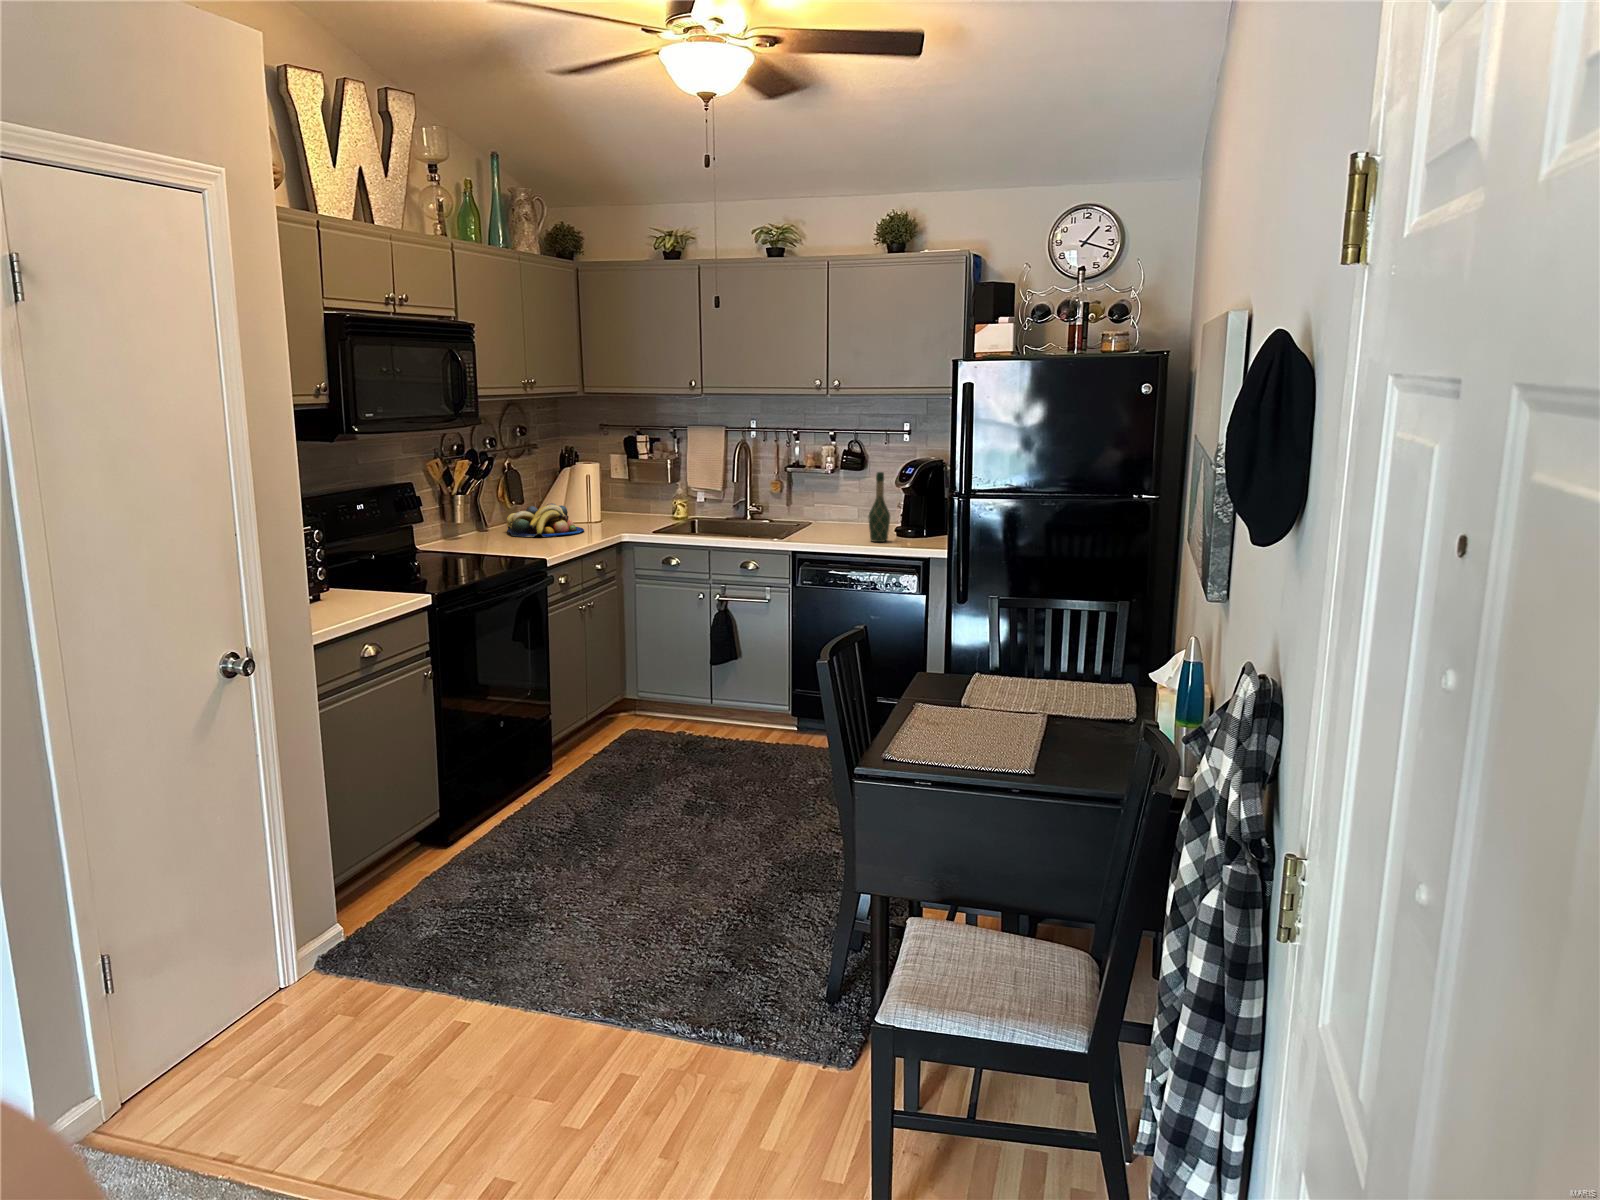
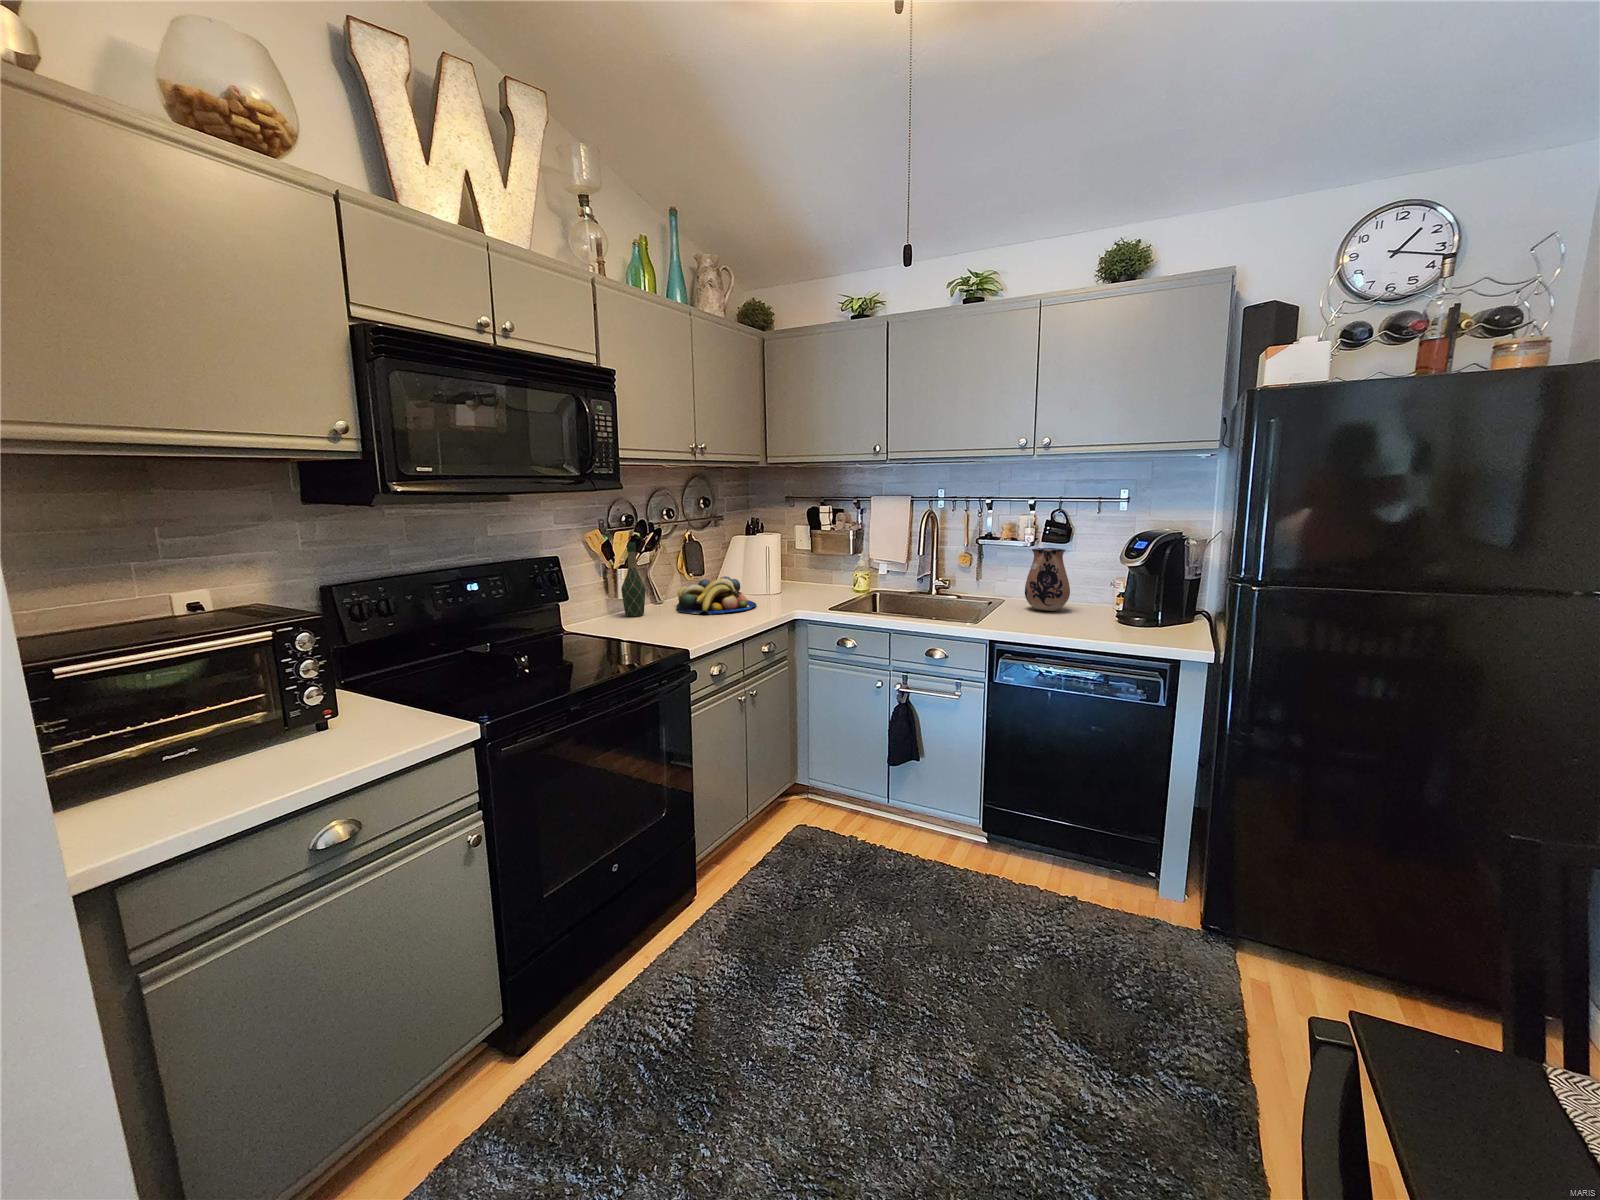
wine bottle: present [869,472,890,542] -> present [621,542,646,616]
ceramic pitcher: none [826,475,863,529] -> present [1025,548,1070,611]

